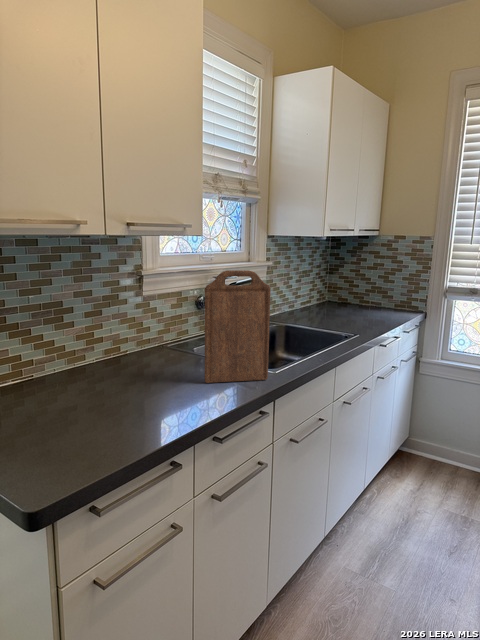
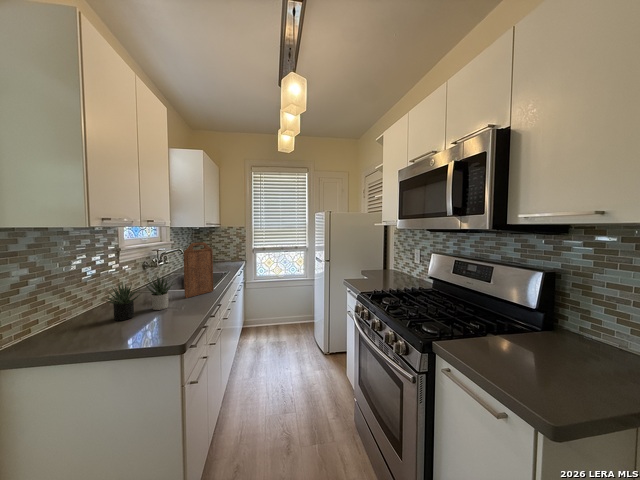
succulent plant: none [44,329,174,404] -> present [103,277,173,321]

